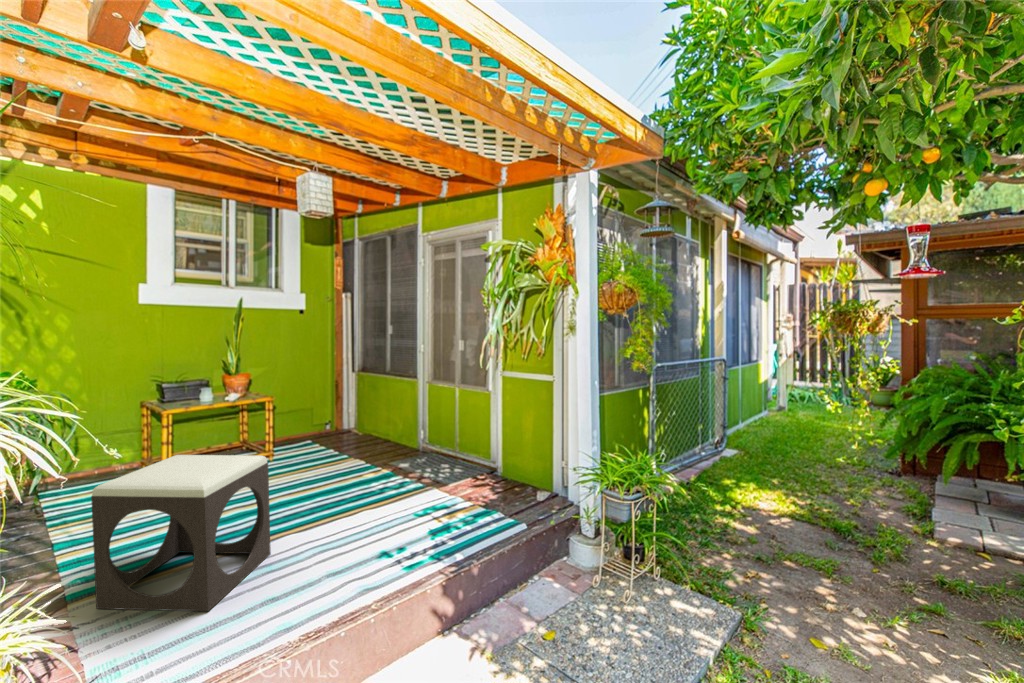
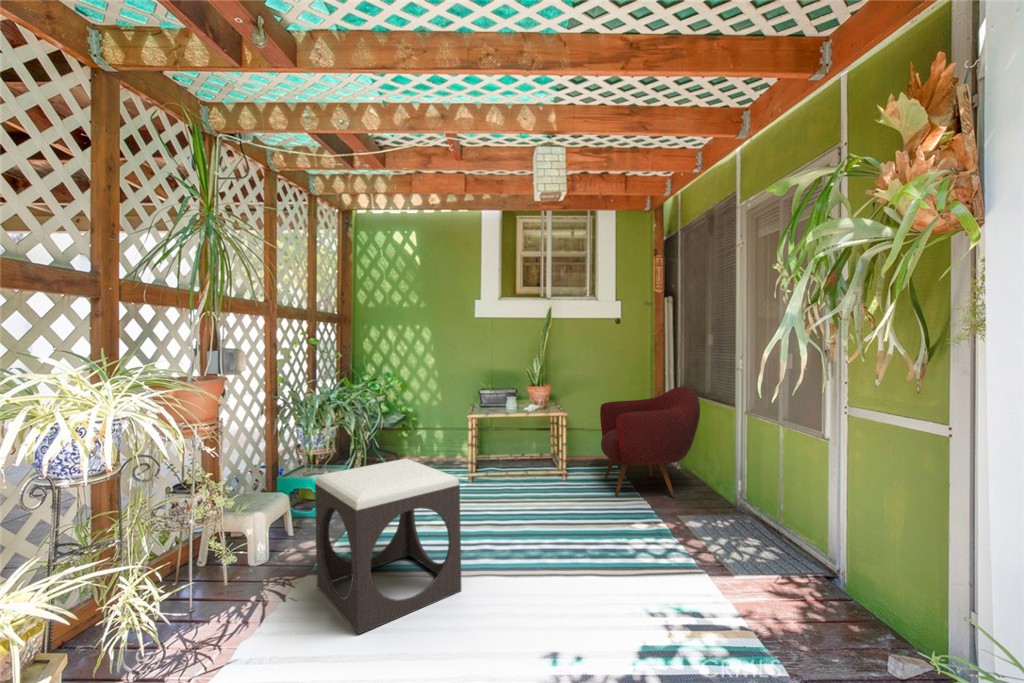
armchair: none [304,367,394,462] -> present [600,386,700,498]

